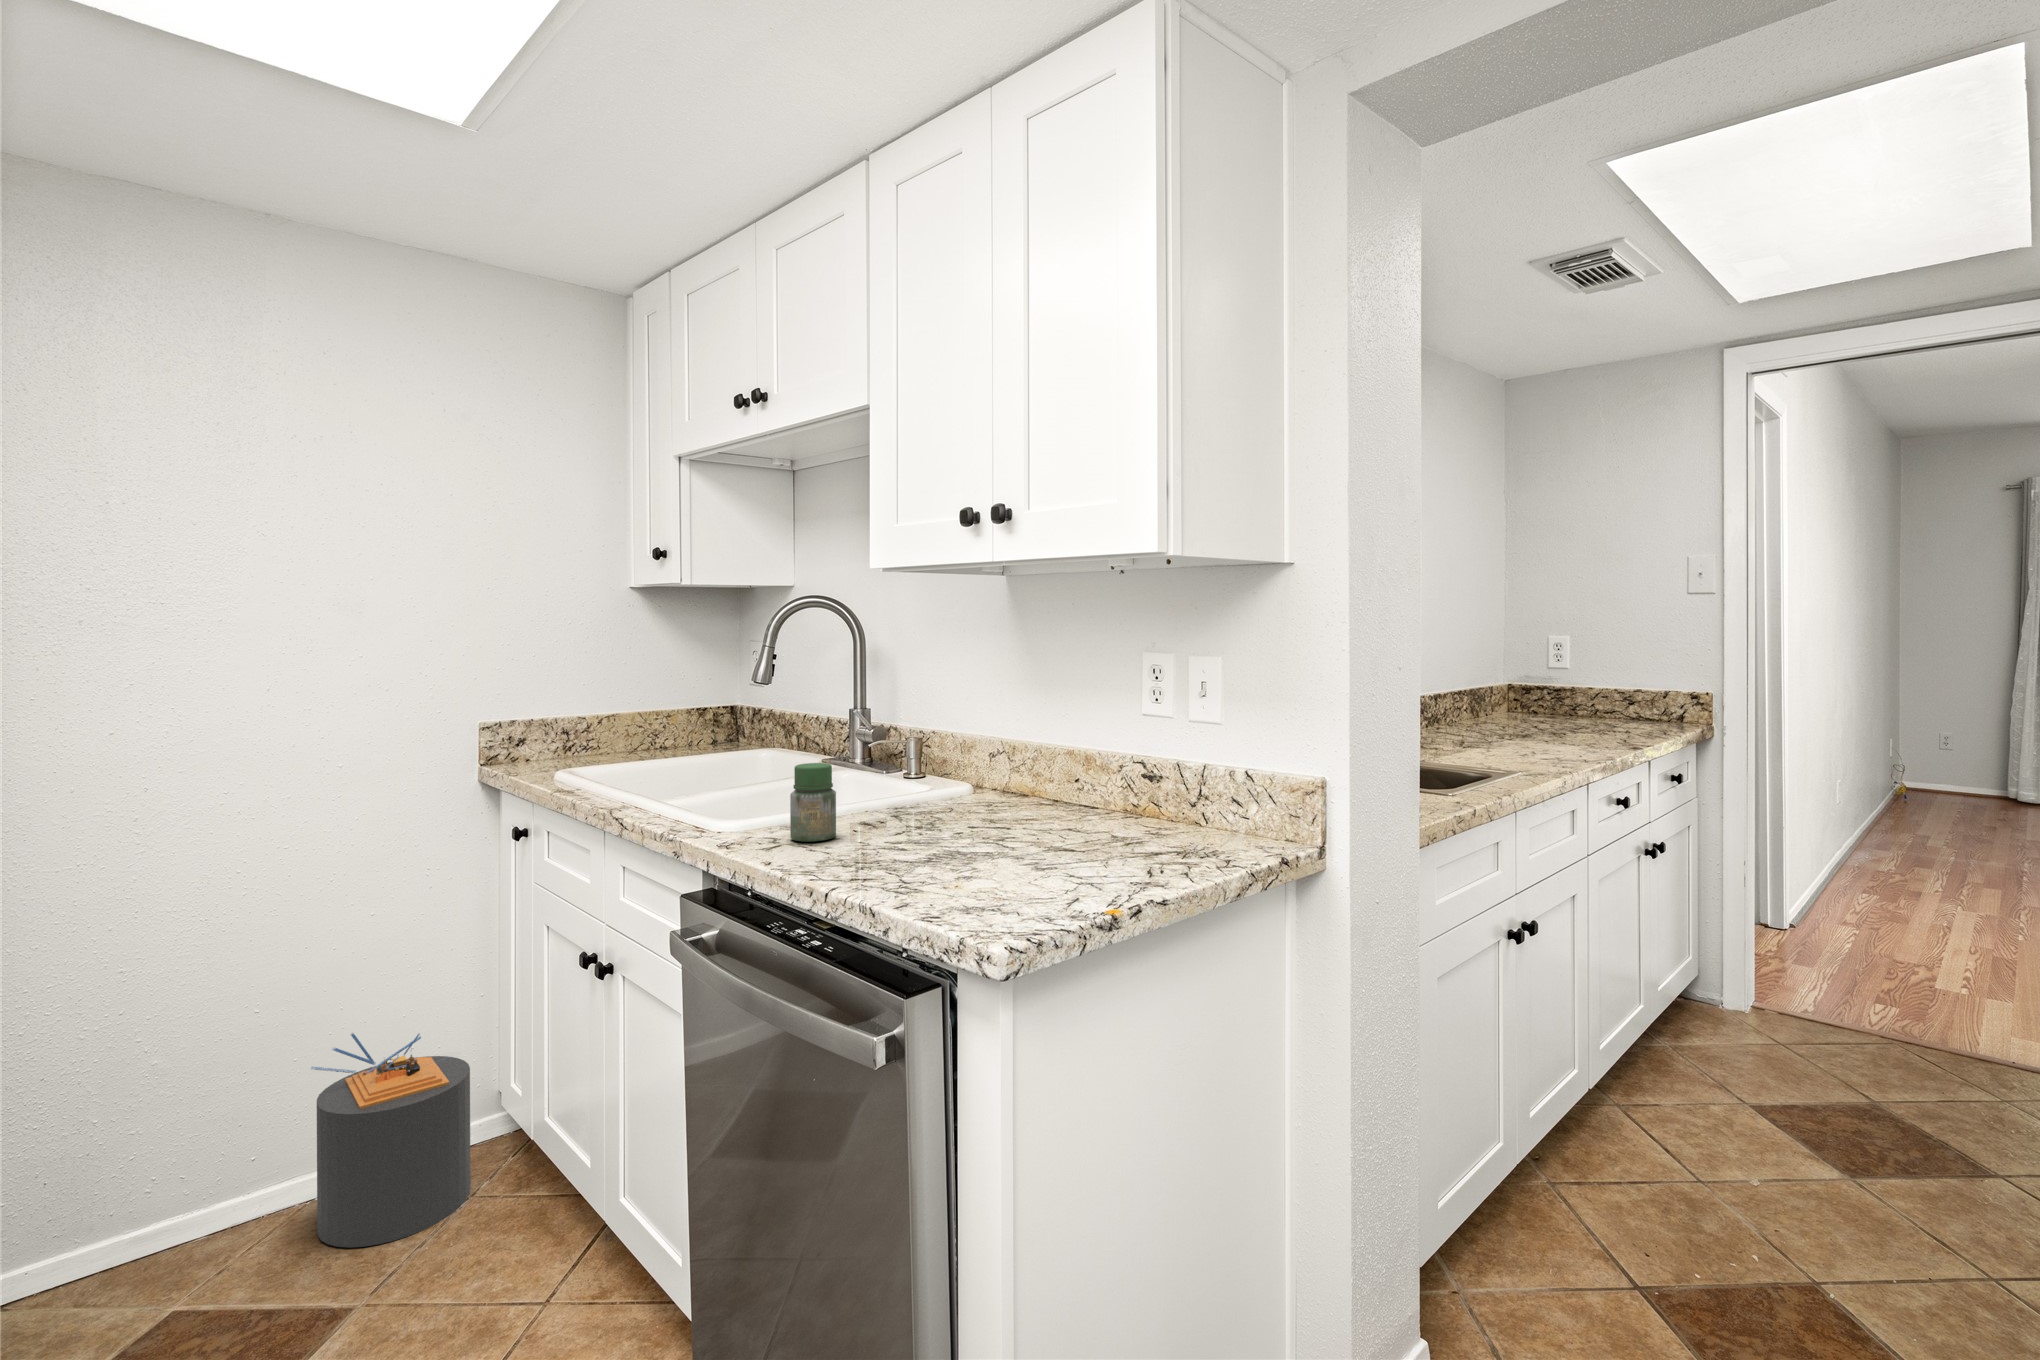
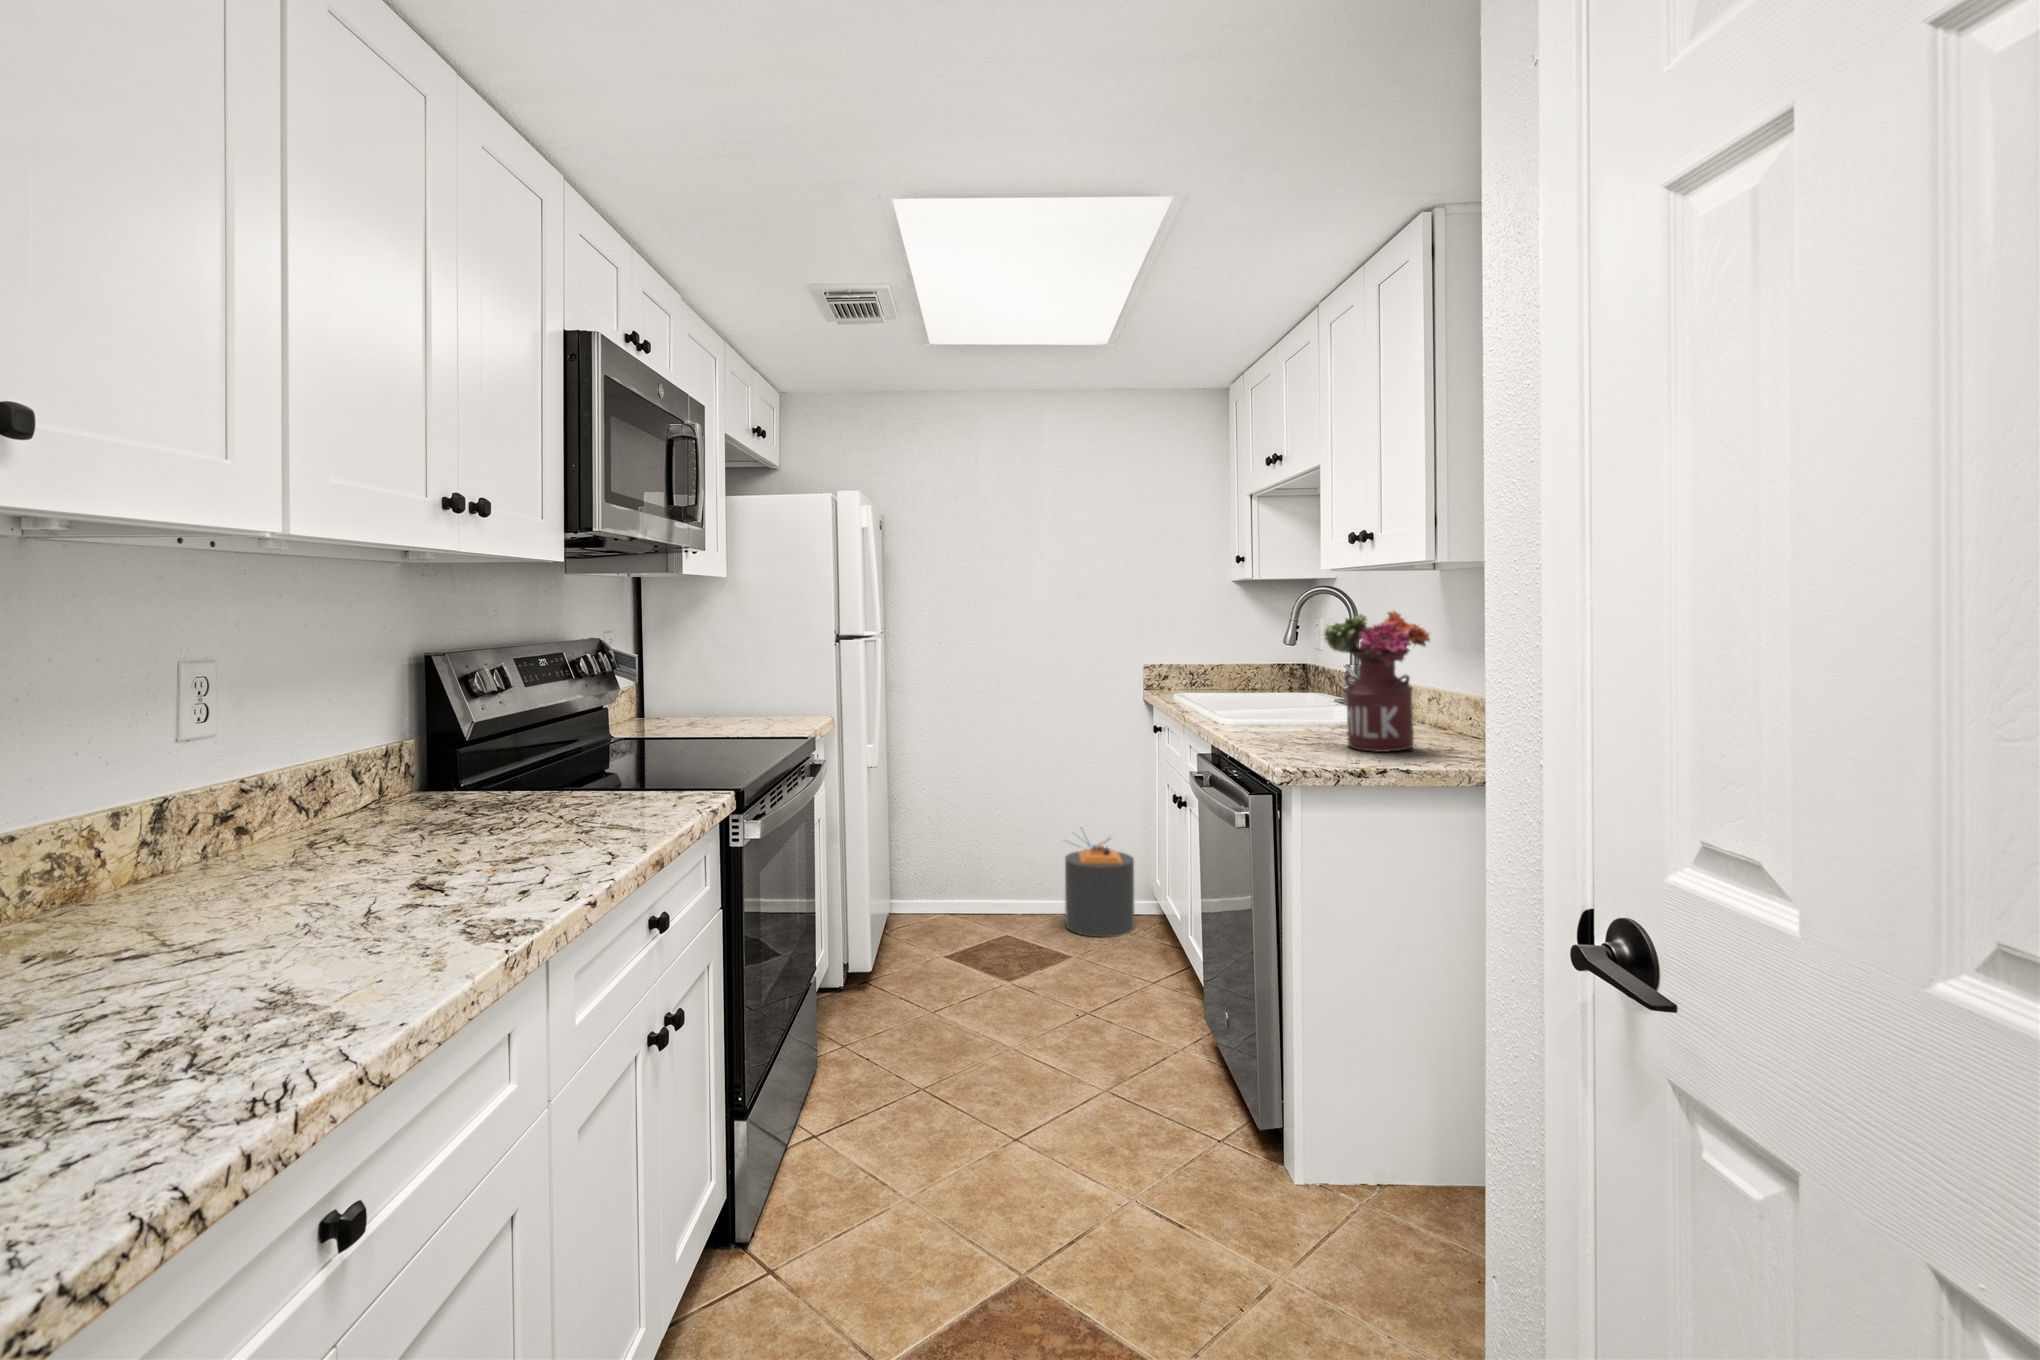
flower arrangement: none [937,627,1096,859] -> present [1324,611,1430,752]
jar: present [790,763,836,842] -> none [1256,690,1283,734]

